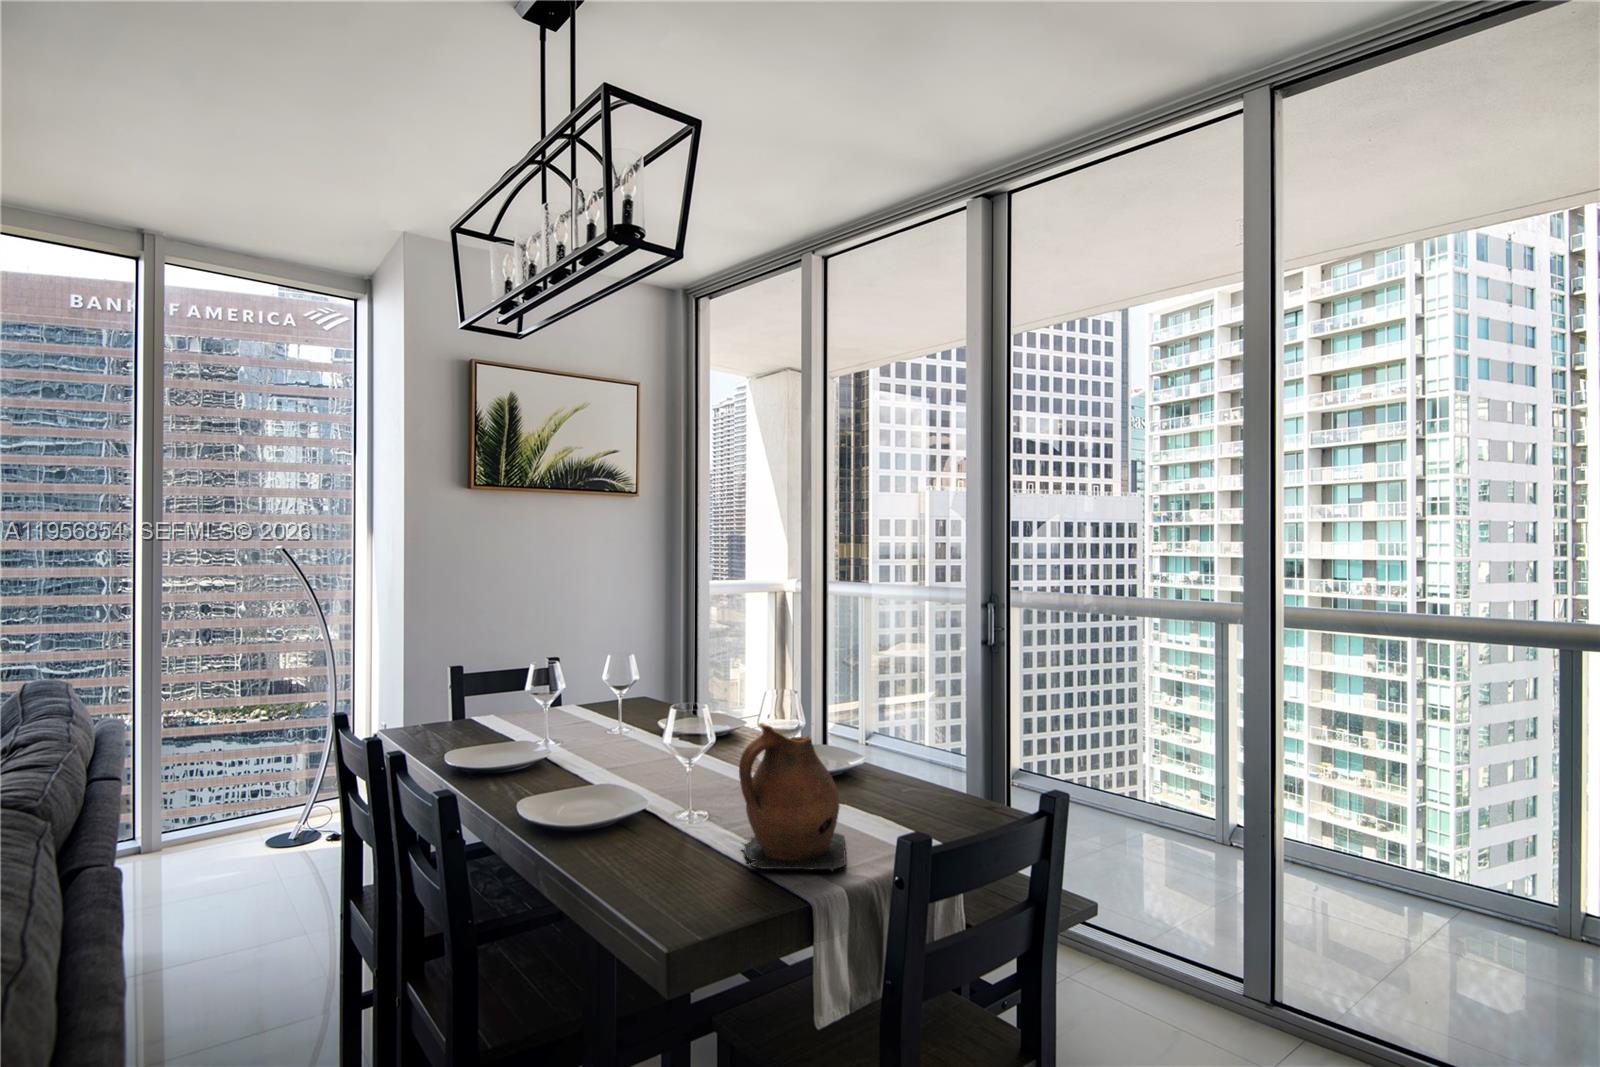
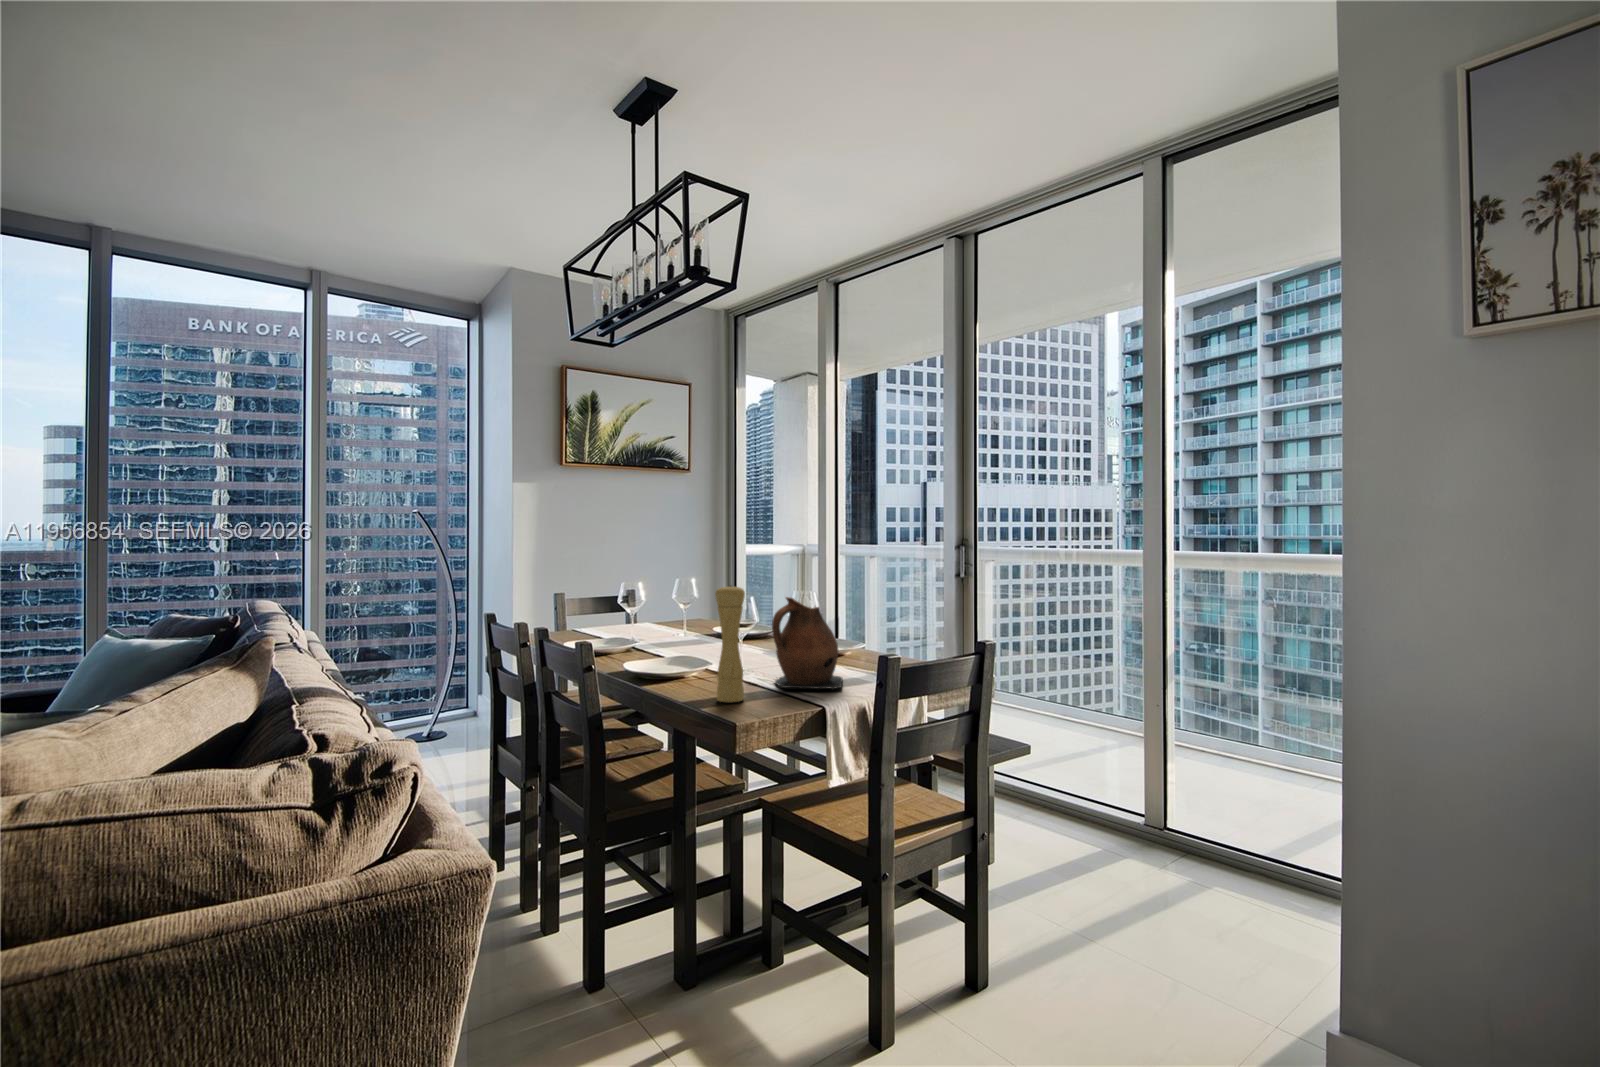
pepper mill: none [649,718,696,908] -> present [715,585,745,702]

